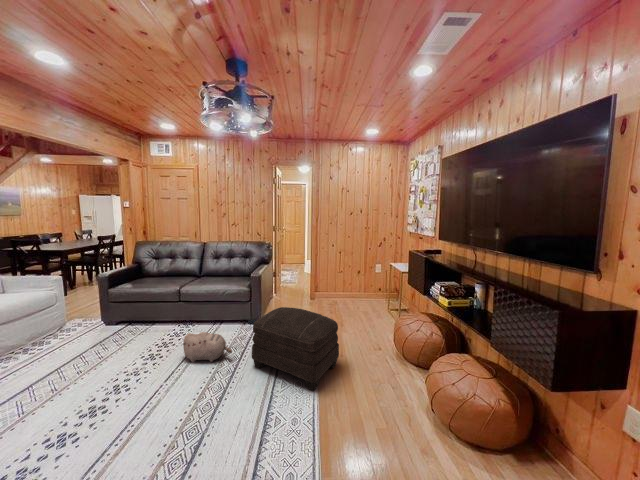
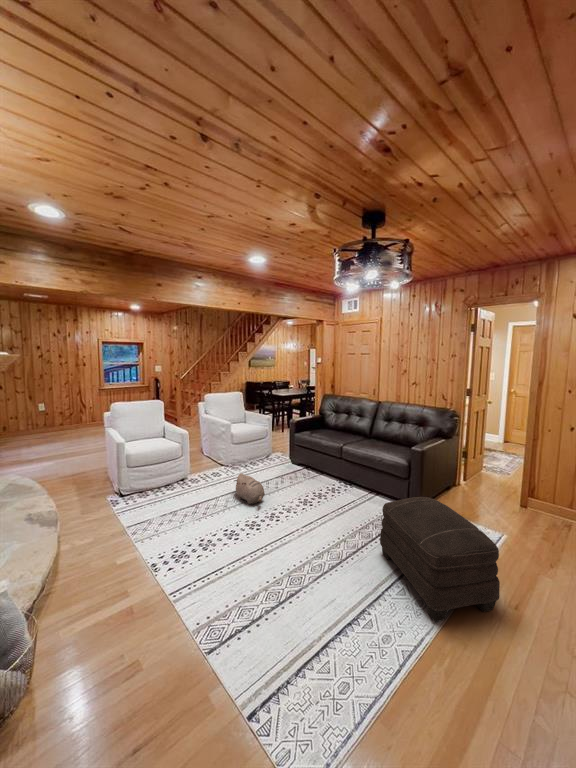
plush toy: present [183,332,232,362] -> present [235,473,265,504]

